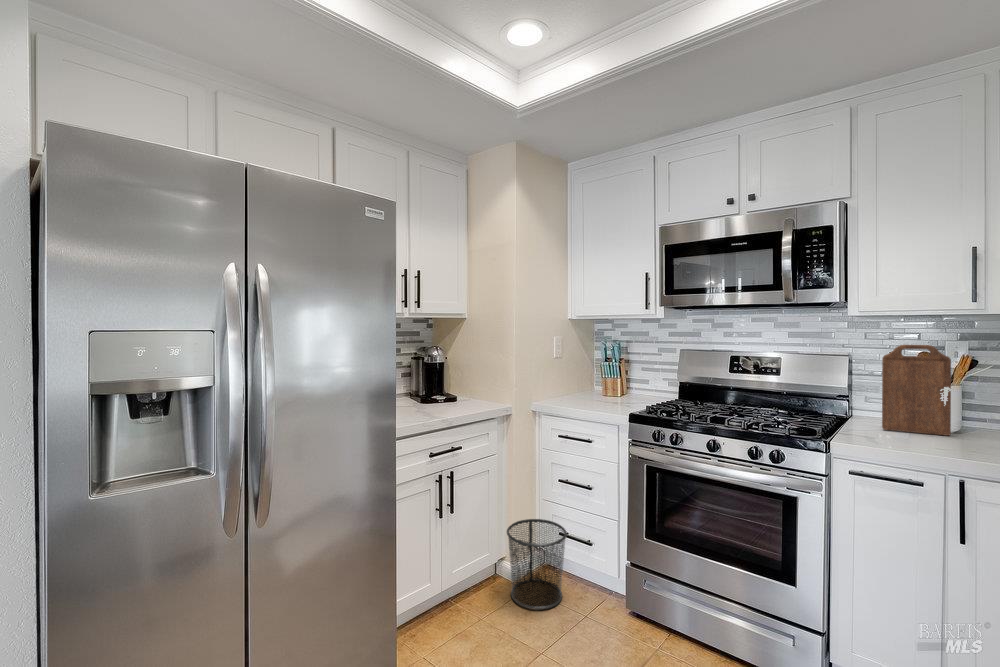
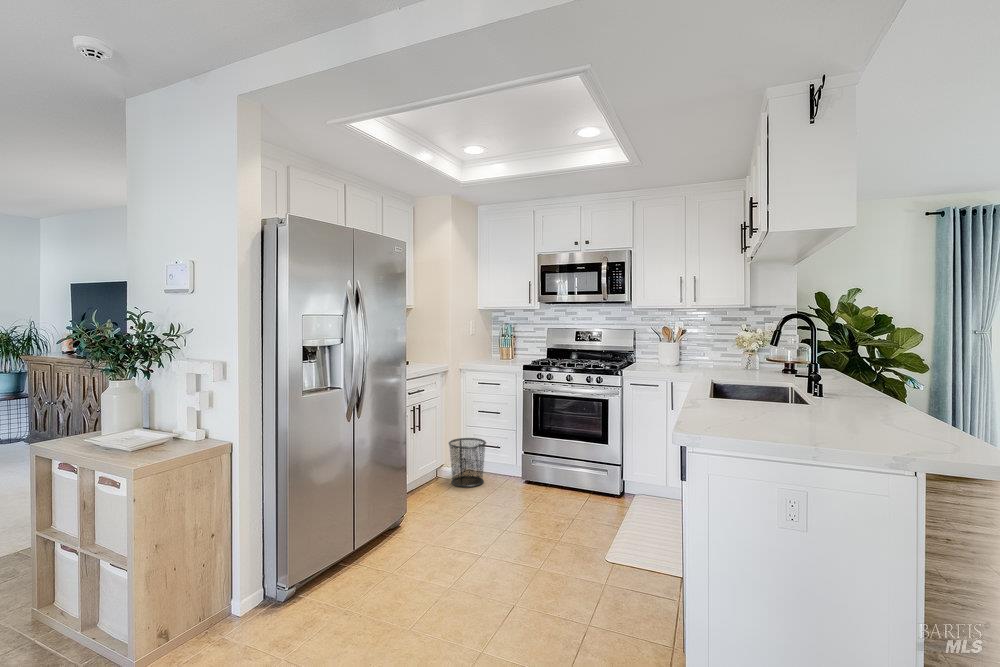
cutting board: present [882,345,951,436] -> none [646,323,673,367]

